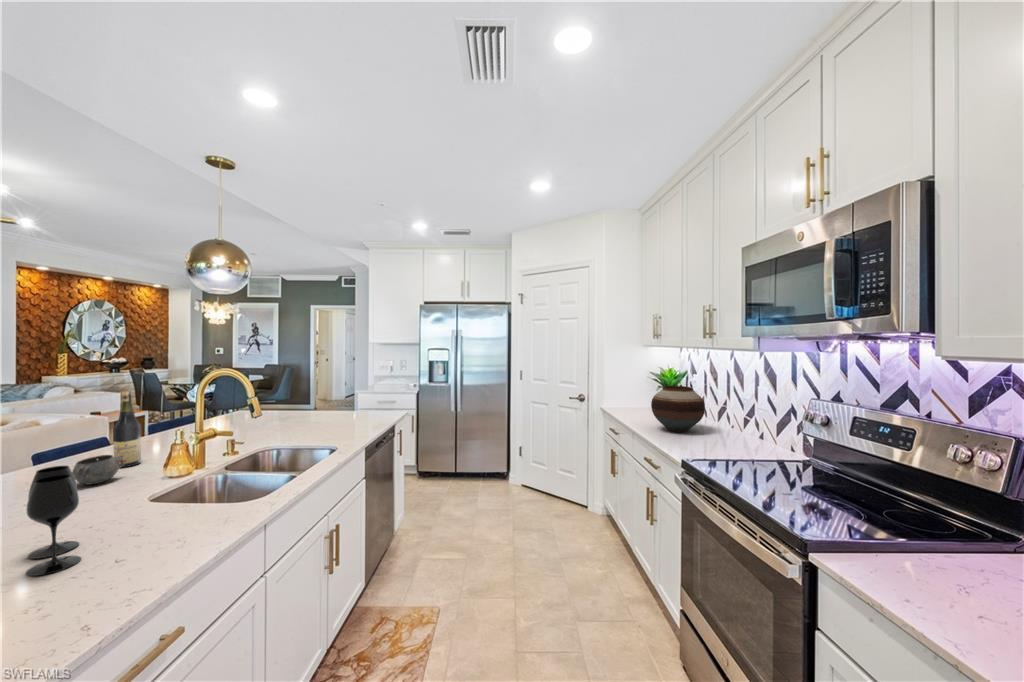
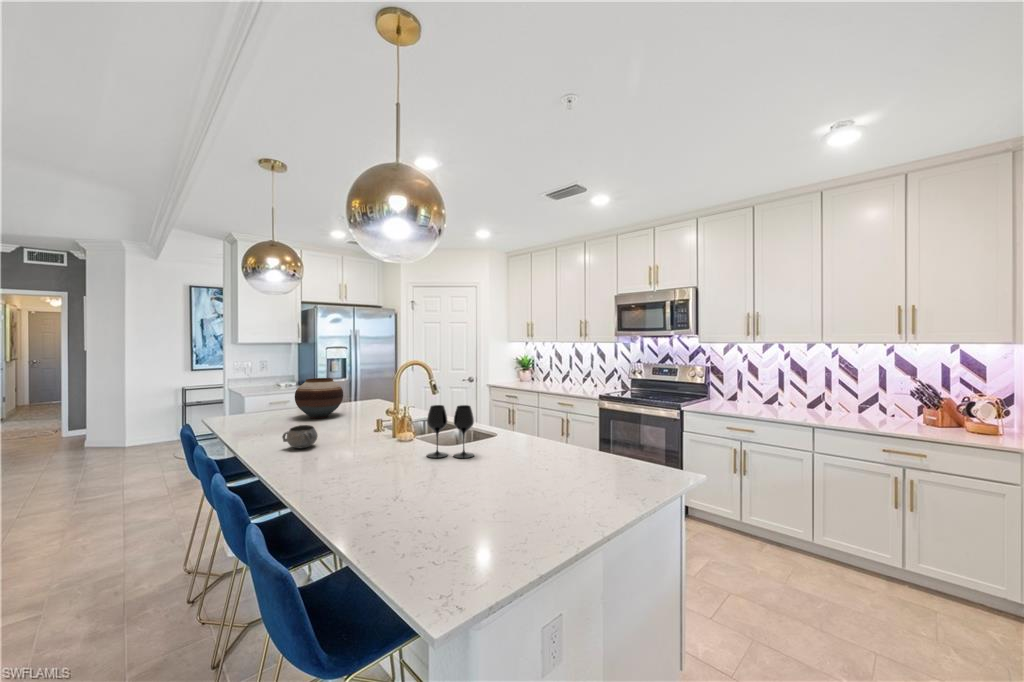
vase: present [651,386,705,432] -> present [295,378,343,418]
wine bottle: present [113,392,141,467] -> none [260,376,281,443]

